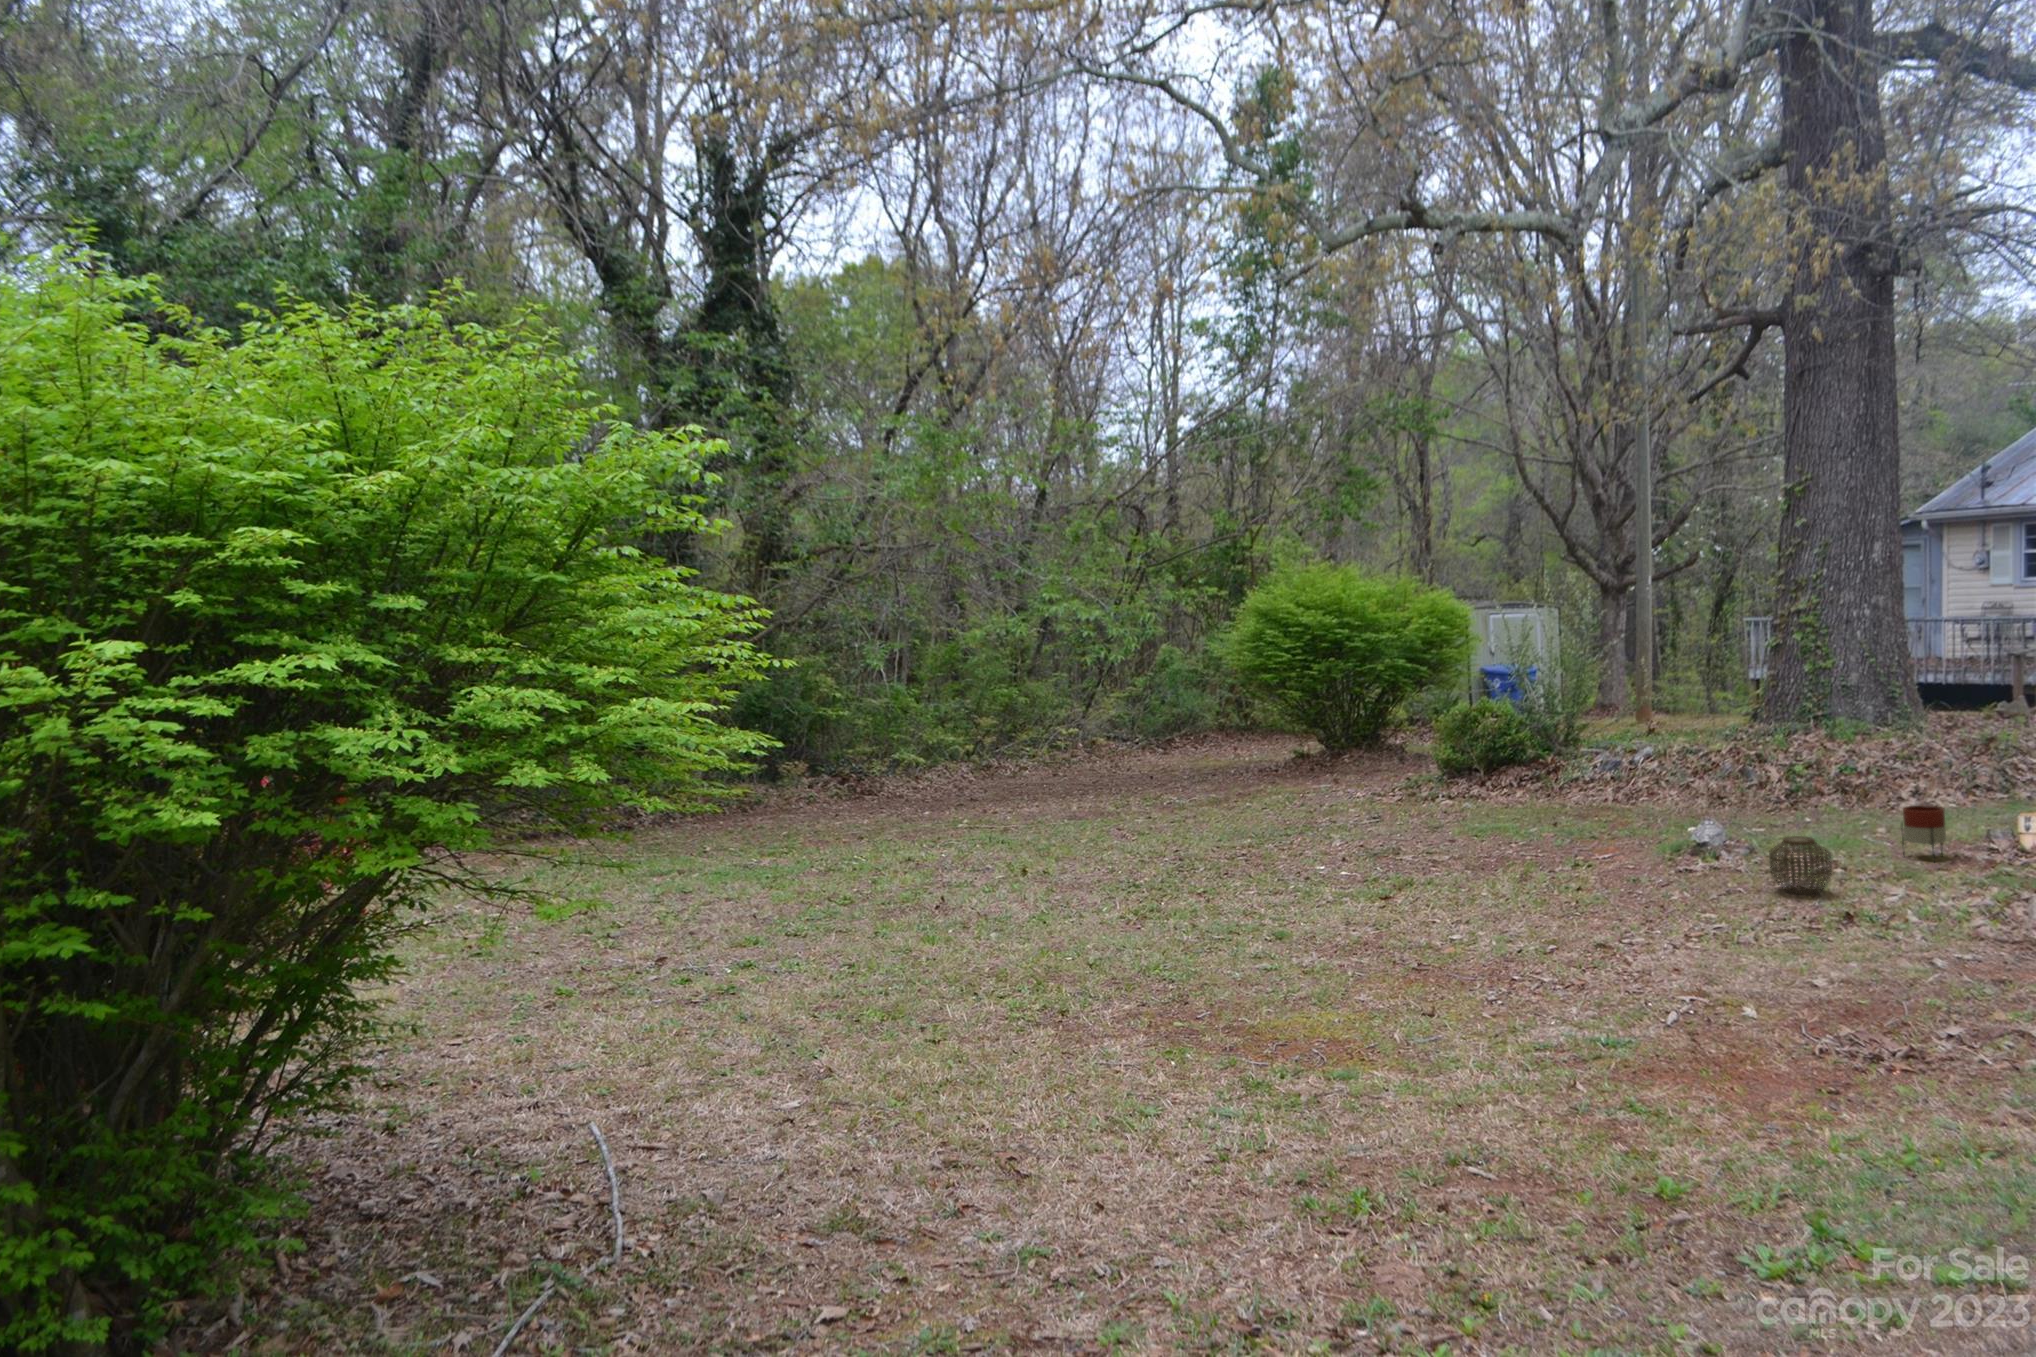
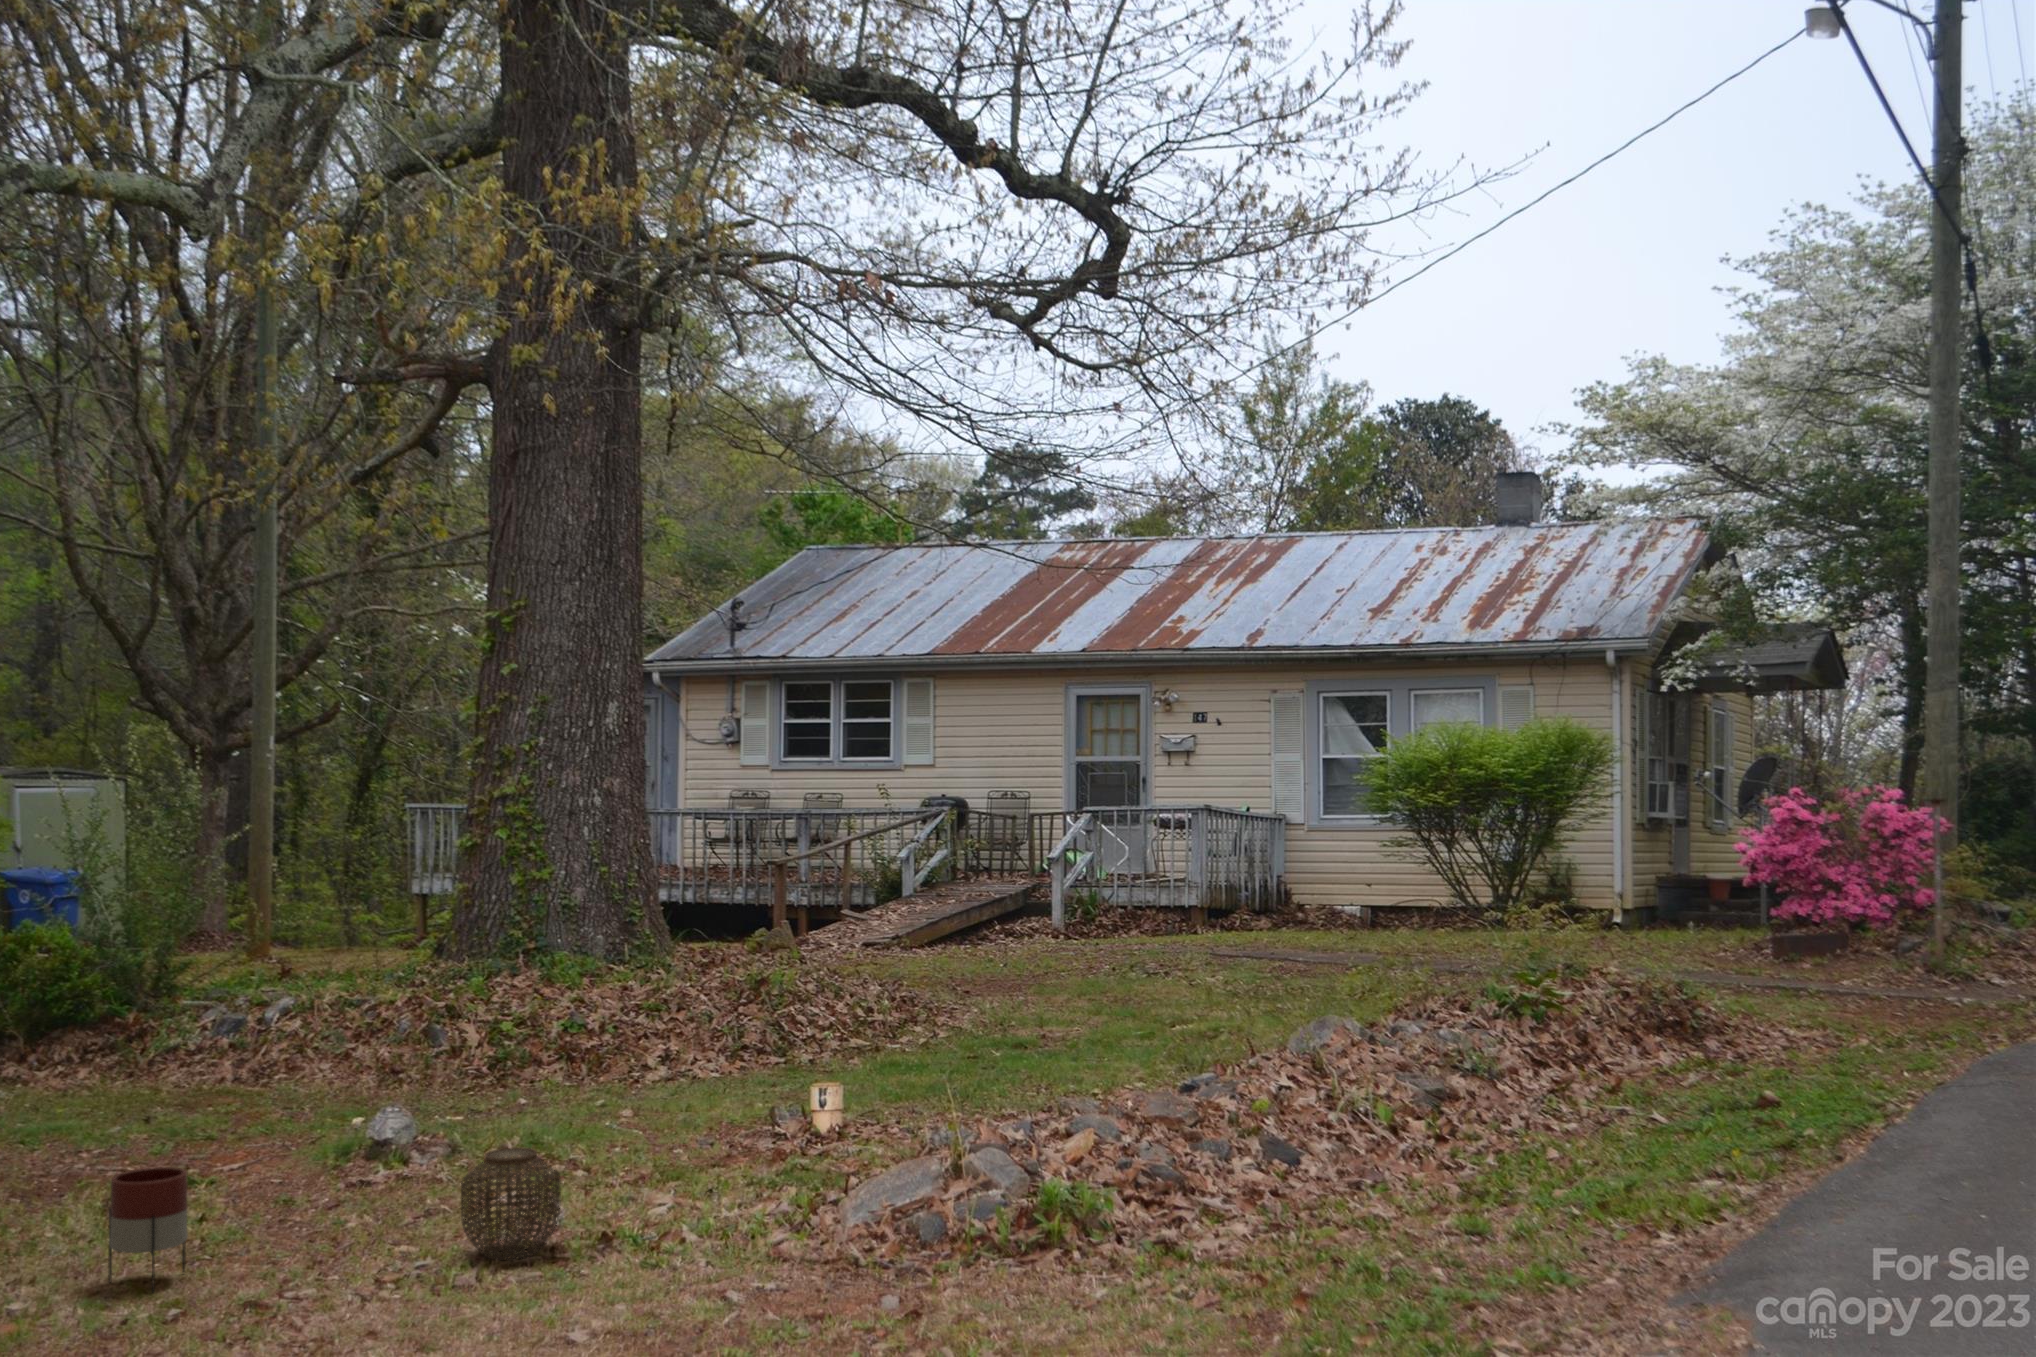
planter: present [1901,805,1946,858] -> present [108,1167,188,1292]

